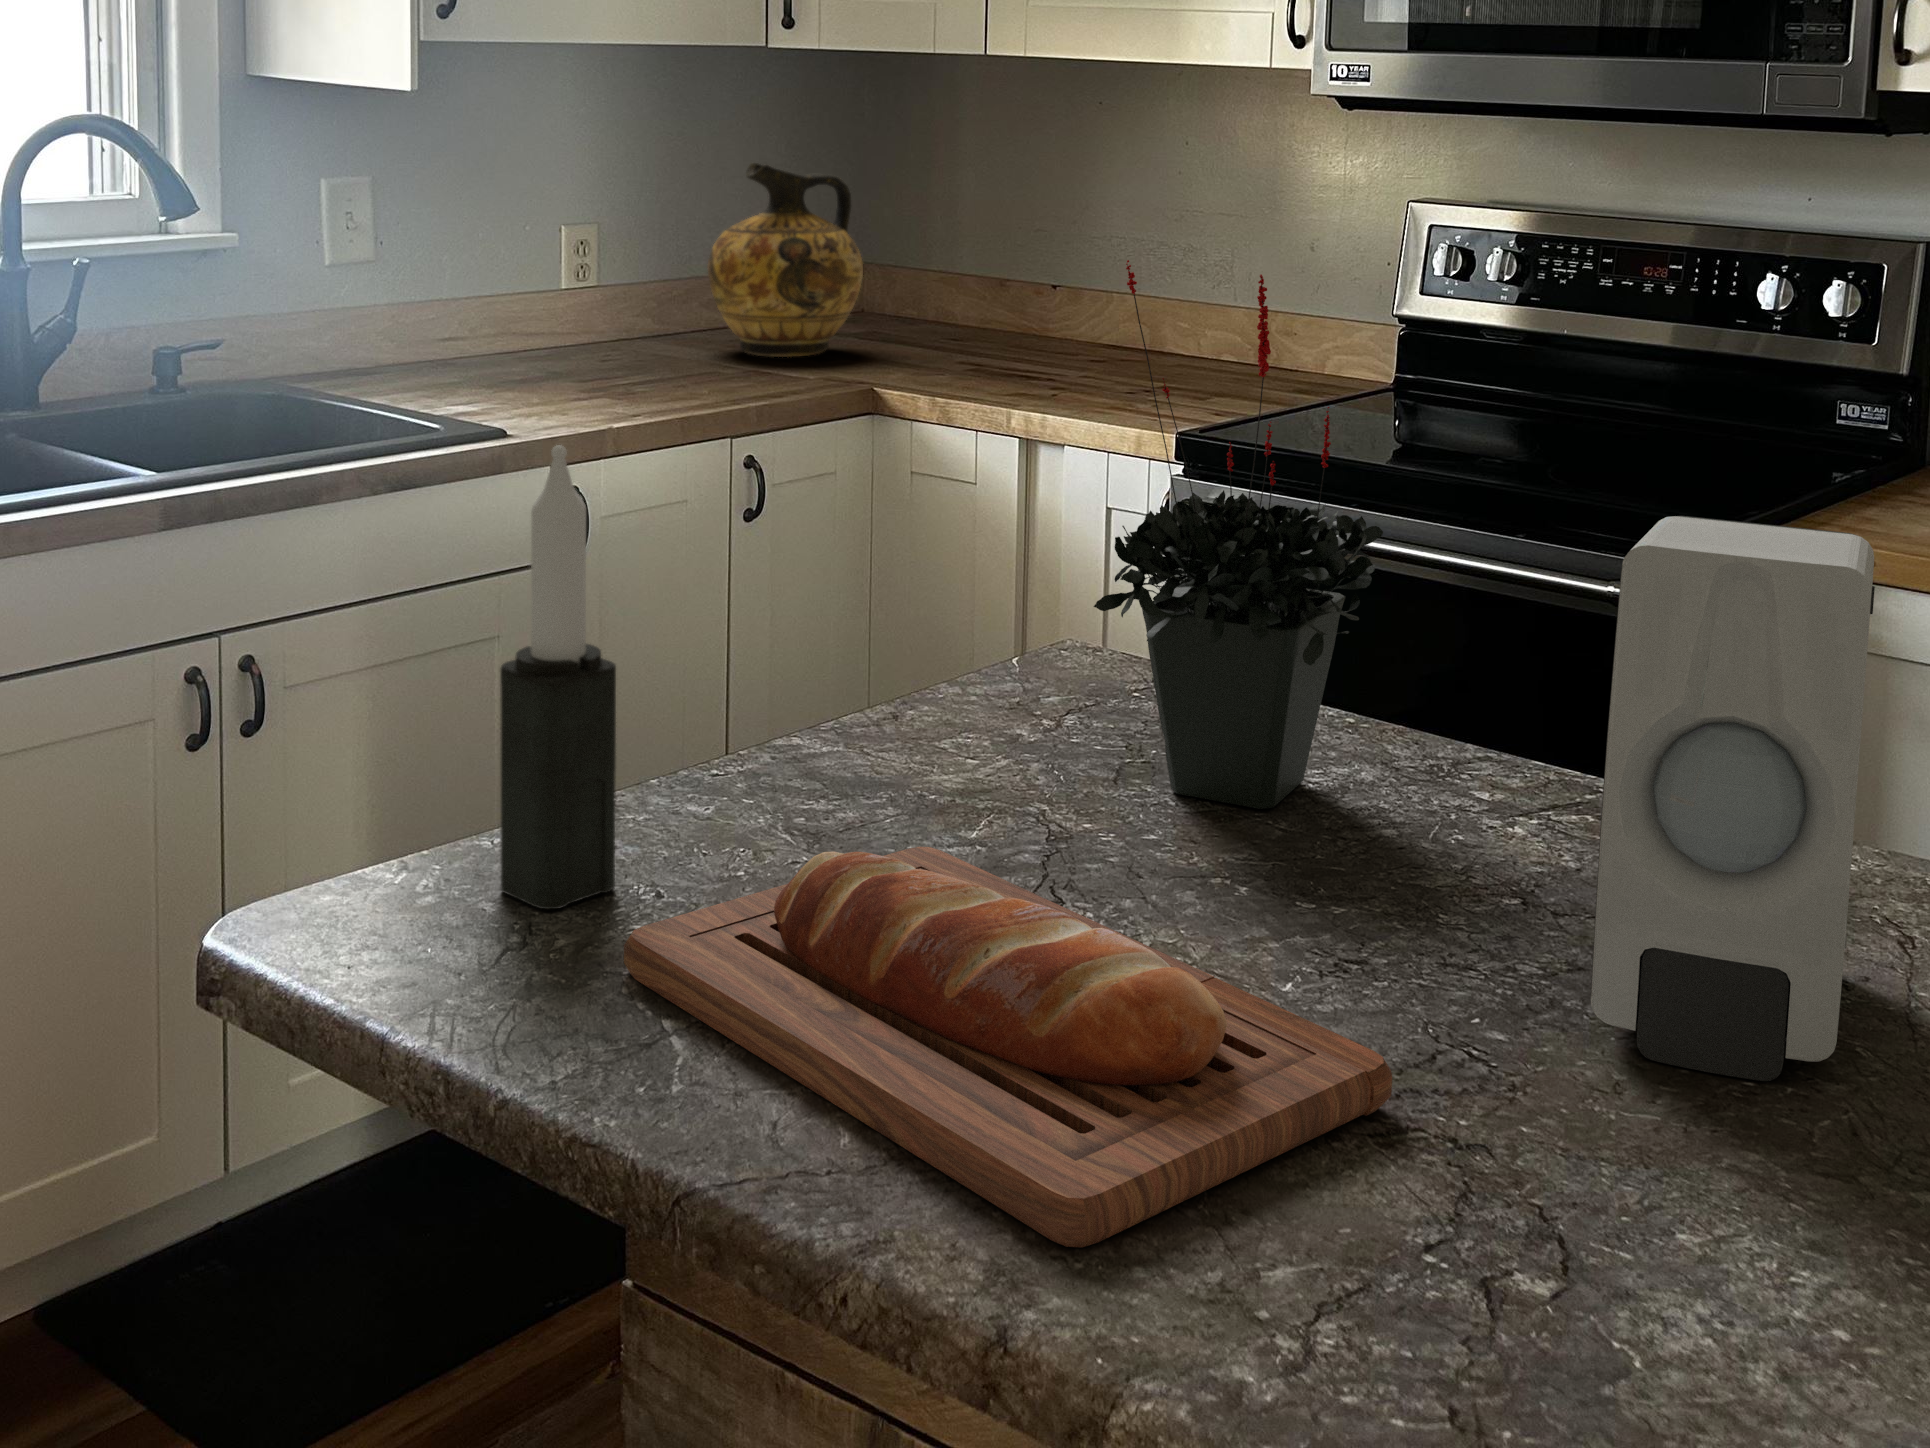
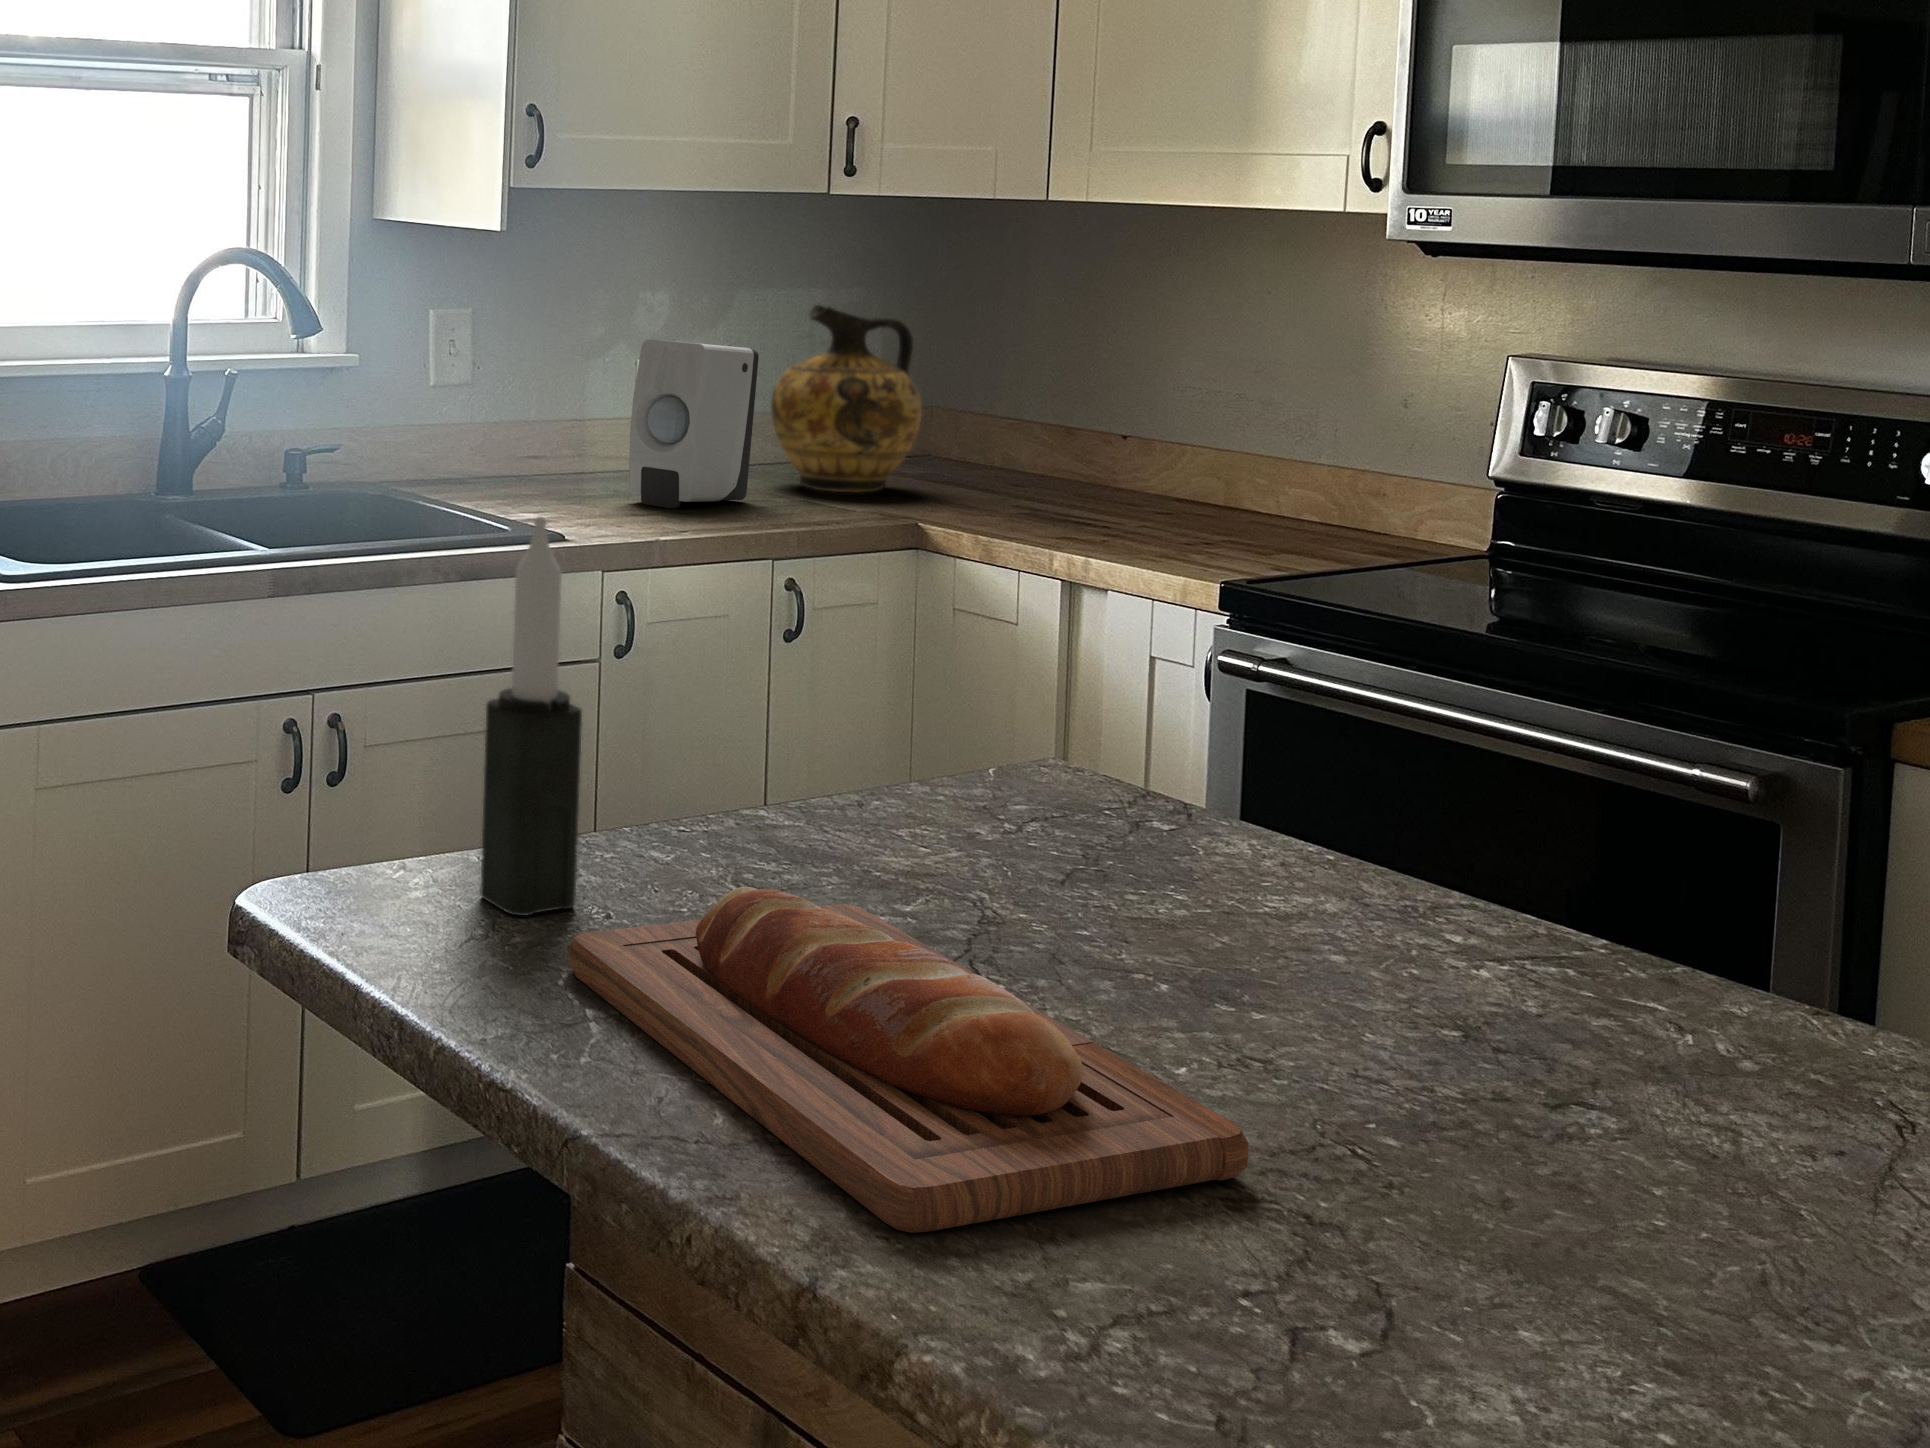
potted plant: present [1094,260,1383,809] -> none [1037,382,1341,921]
soap dispenser: present [1591,516,1875,1081] -> present [629,339,759,508]

